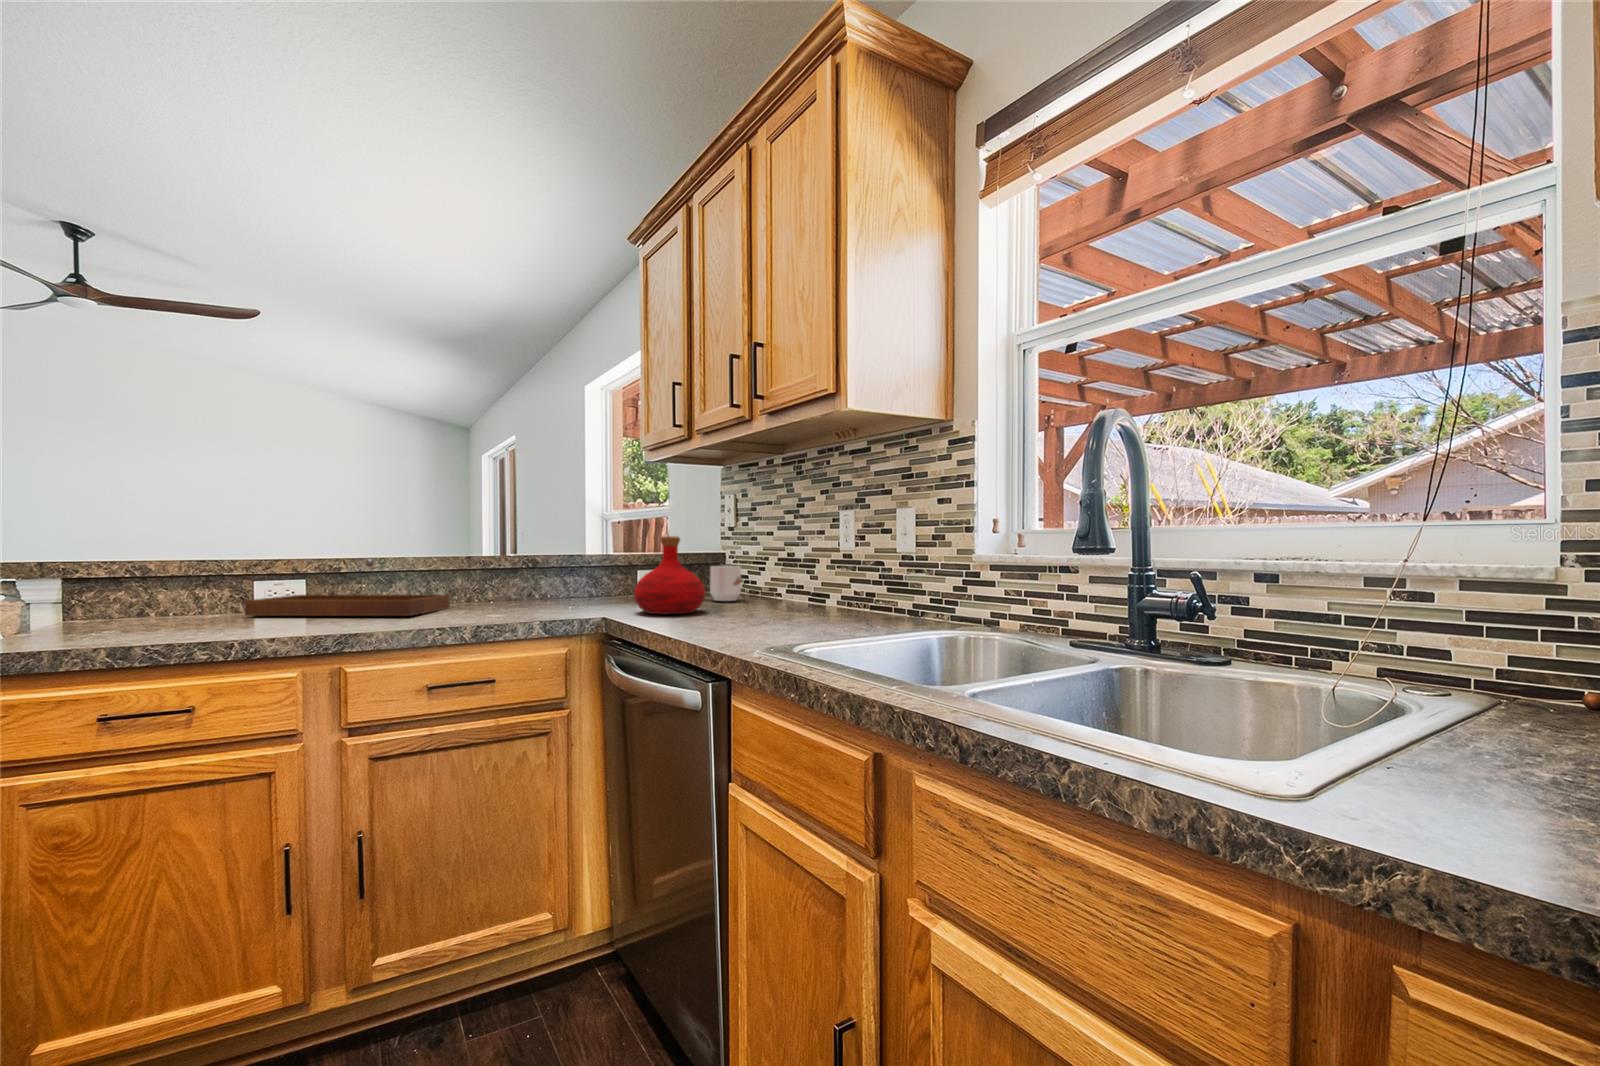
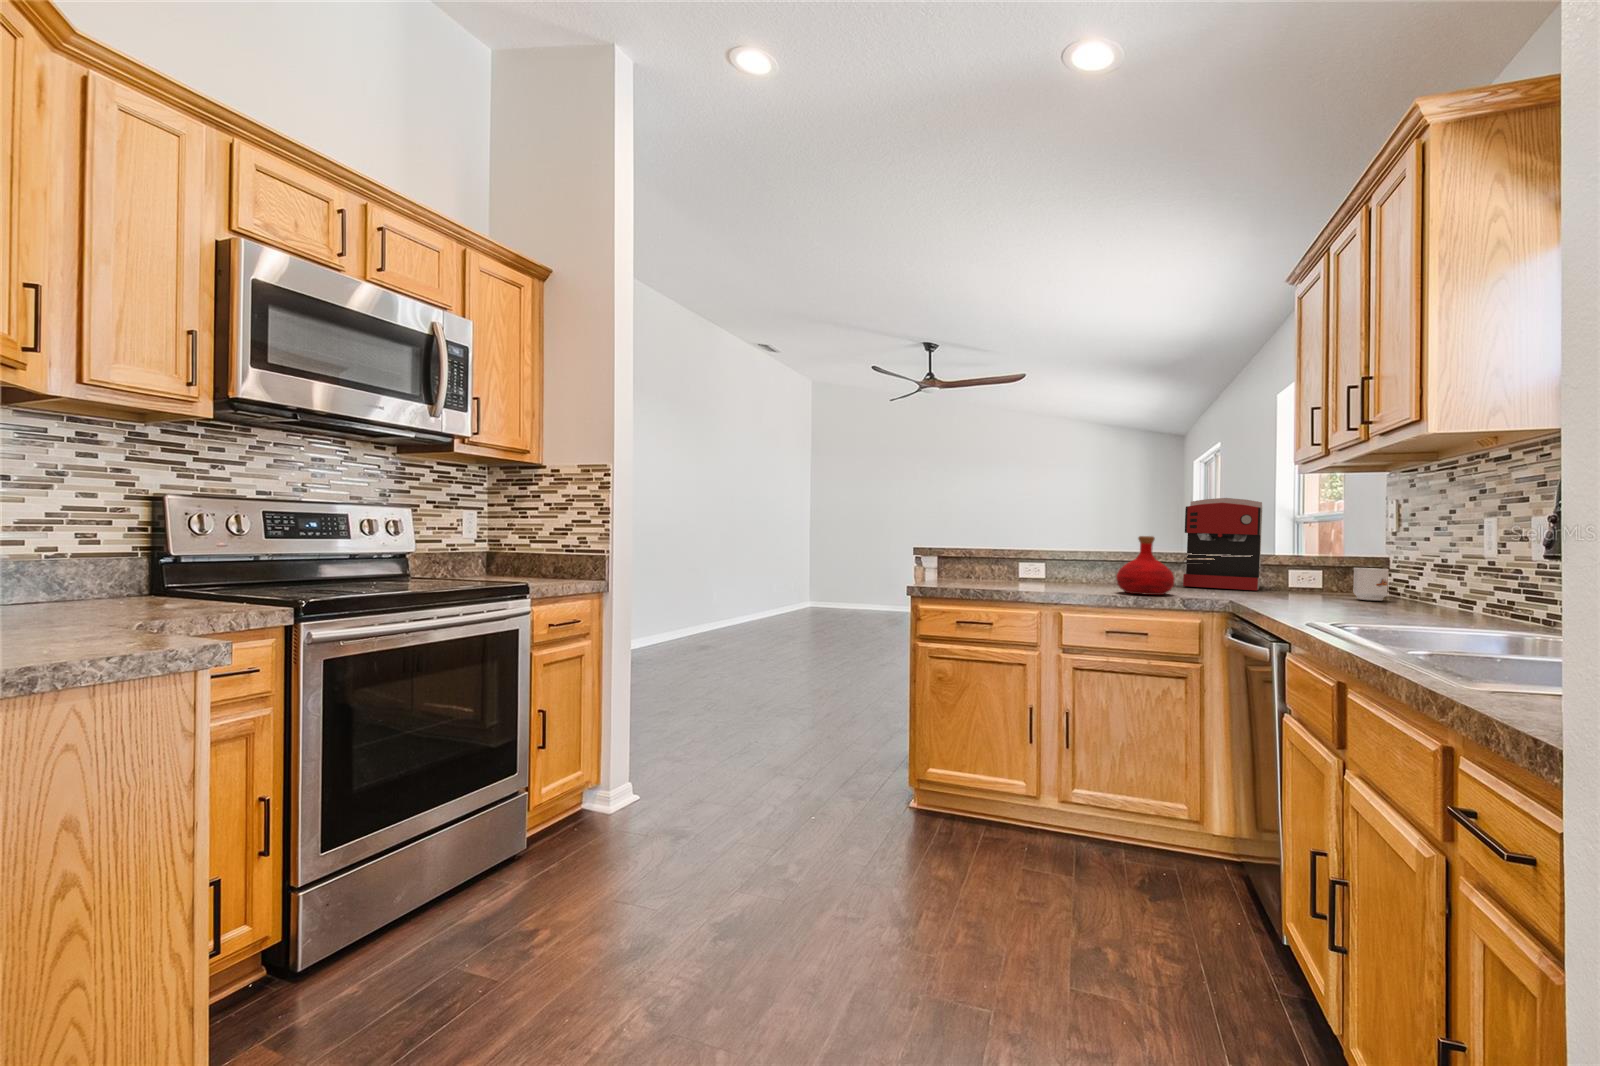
coffee maker: none [525,488,613,601] -> present [1183,498,1262,590]
bottle: present [634,536,705,614] -> present [1116,536,1174,595]
tray: present [245,559,450,616] -> none [1007,549,1126,587]

